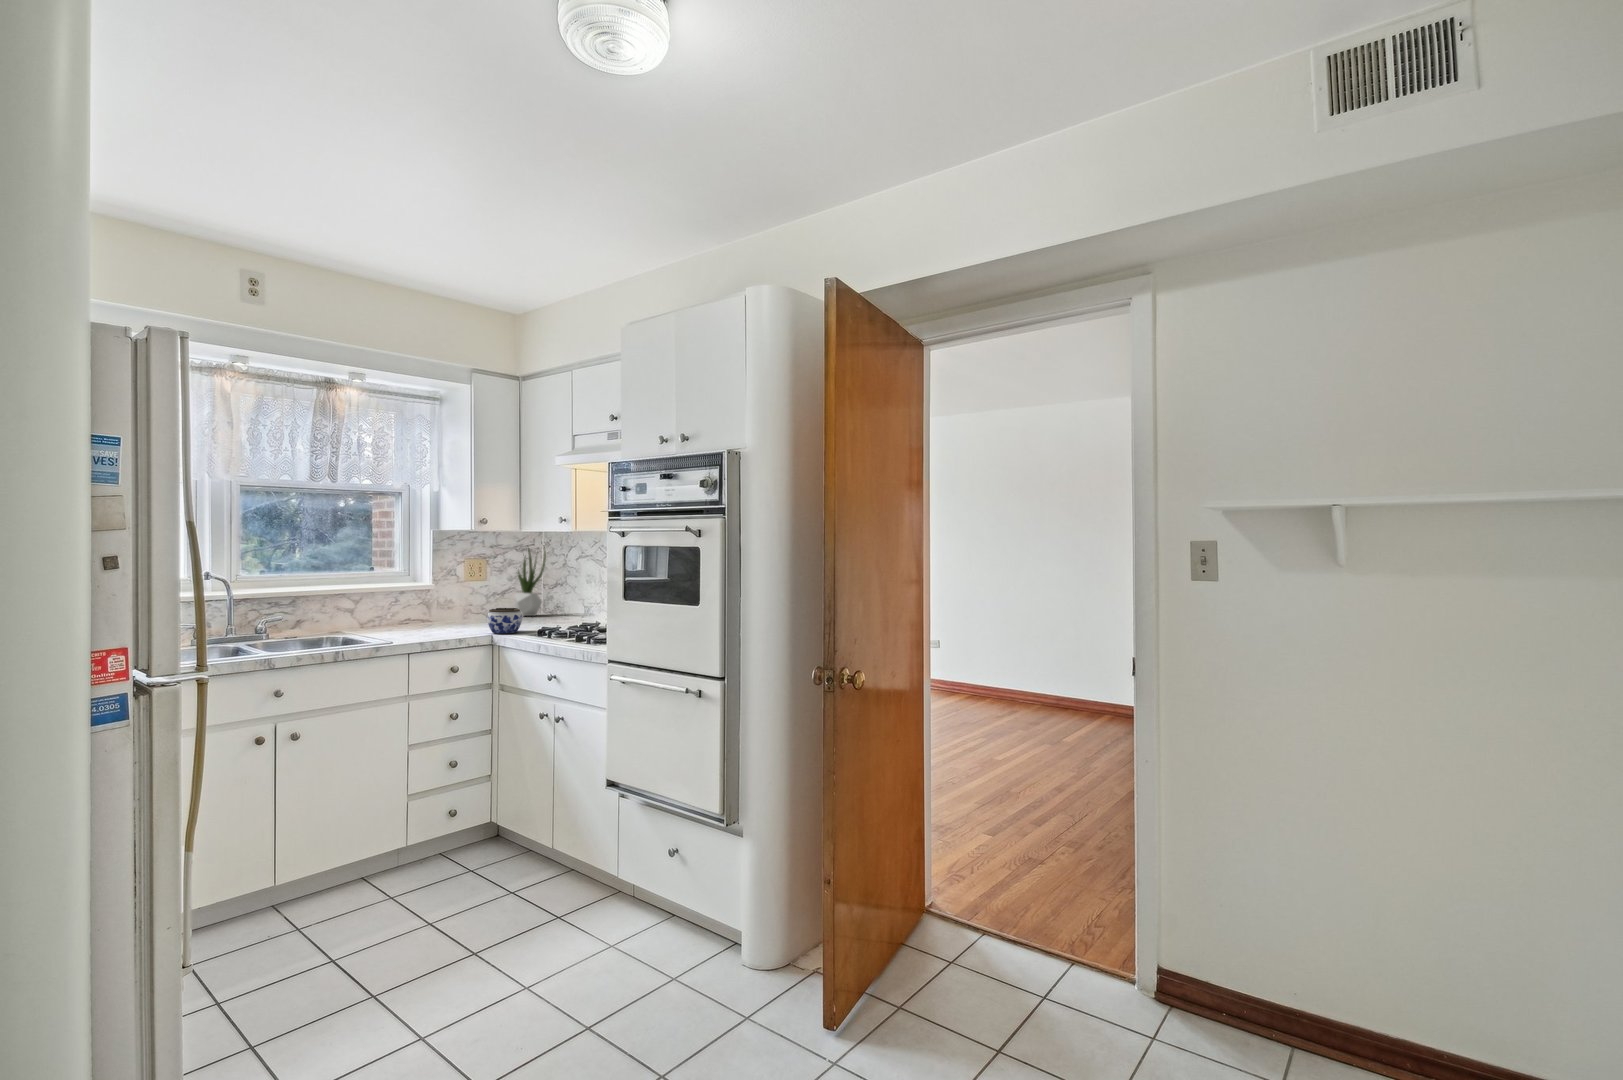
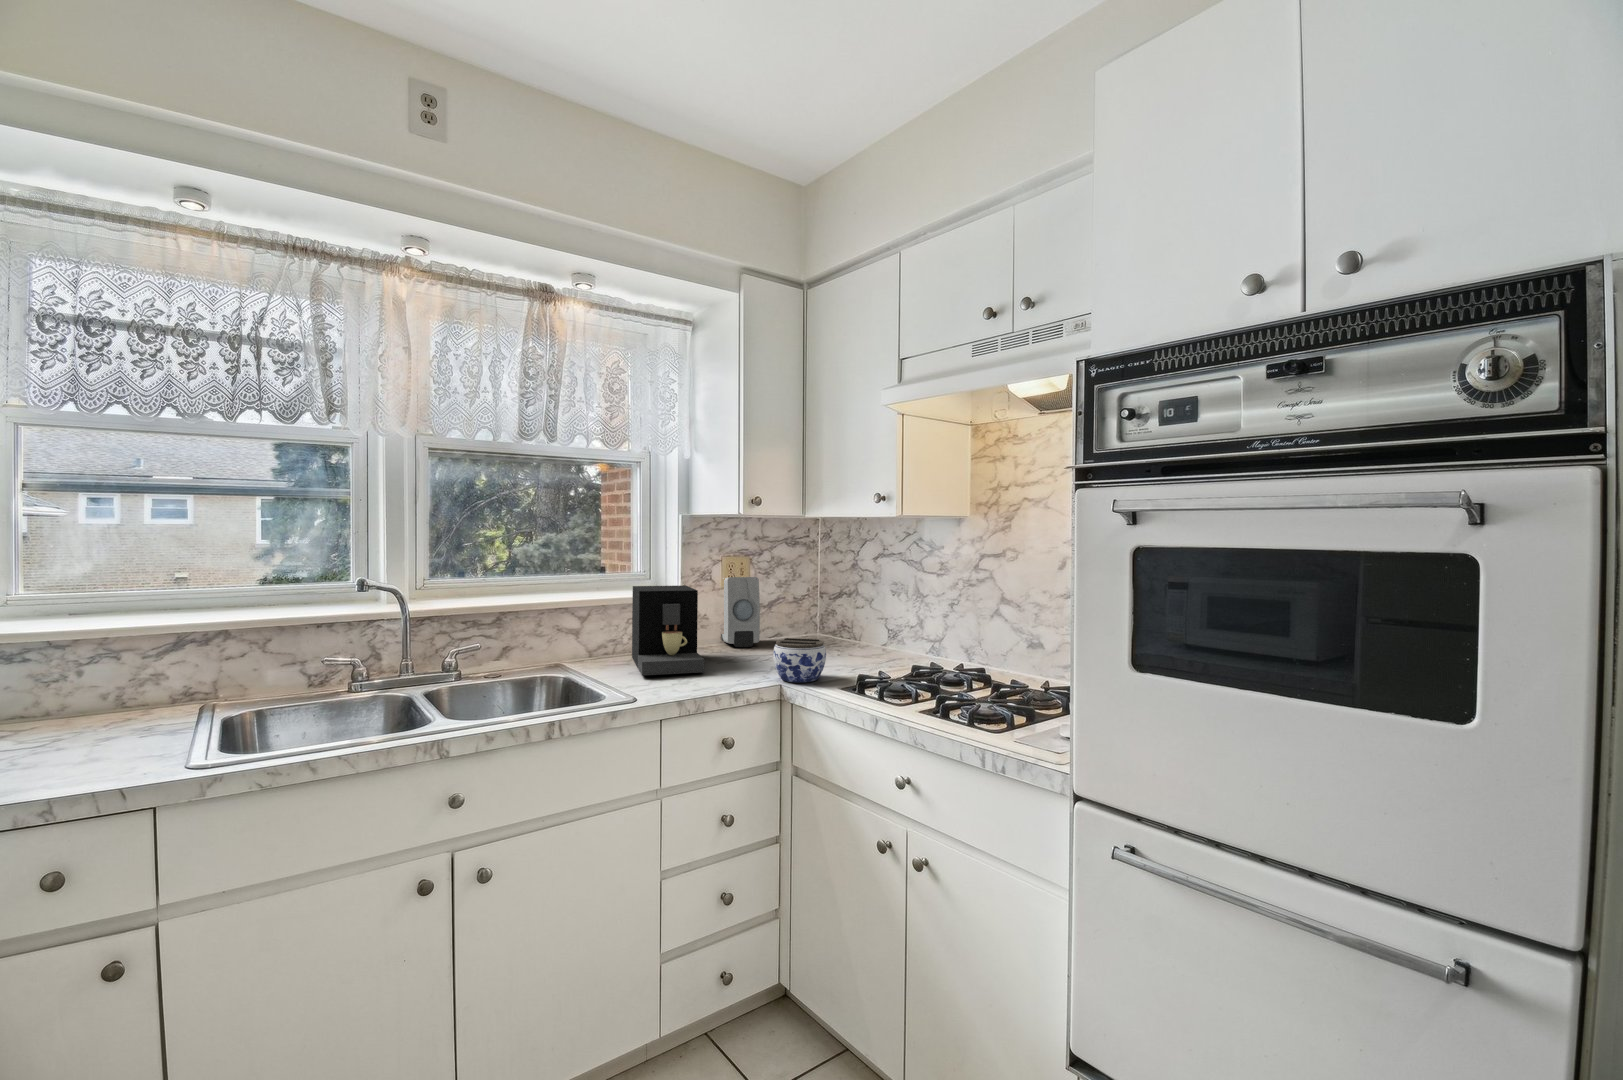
potted plant: present [515,547,546,616] -> none [783,534,827,637]
soap dispenser: none [465,574,492,622] -> present [721,577,760,647]
coffee maker: none [394,579,443,634] -> present [632,585,704,675]

